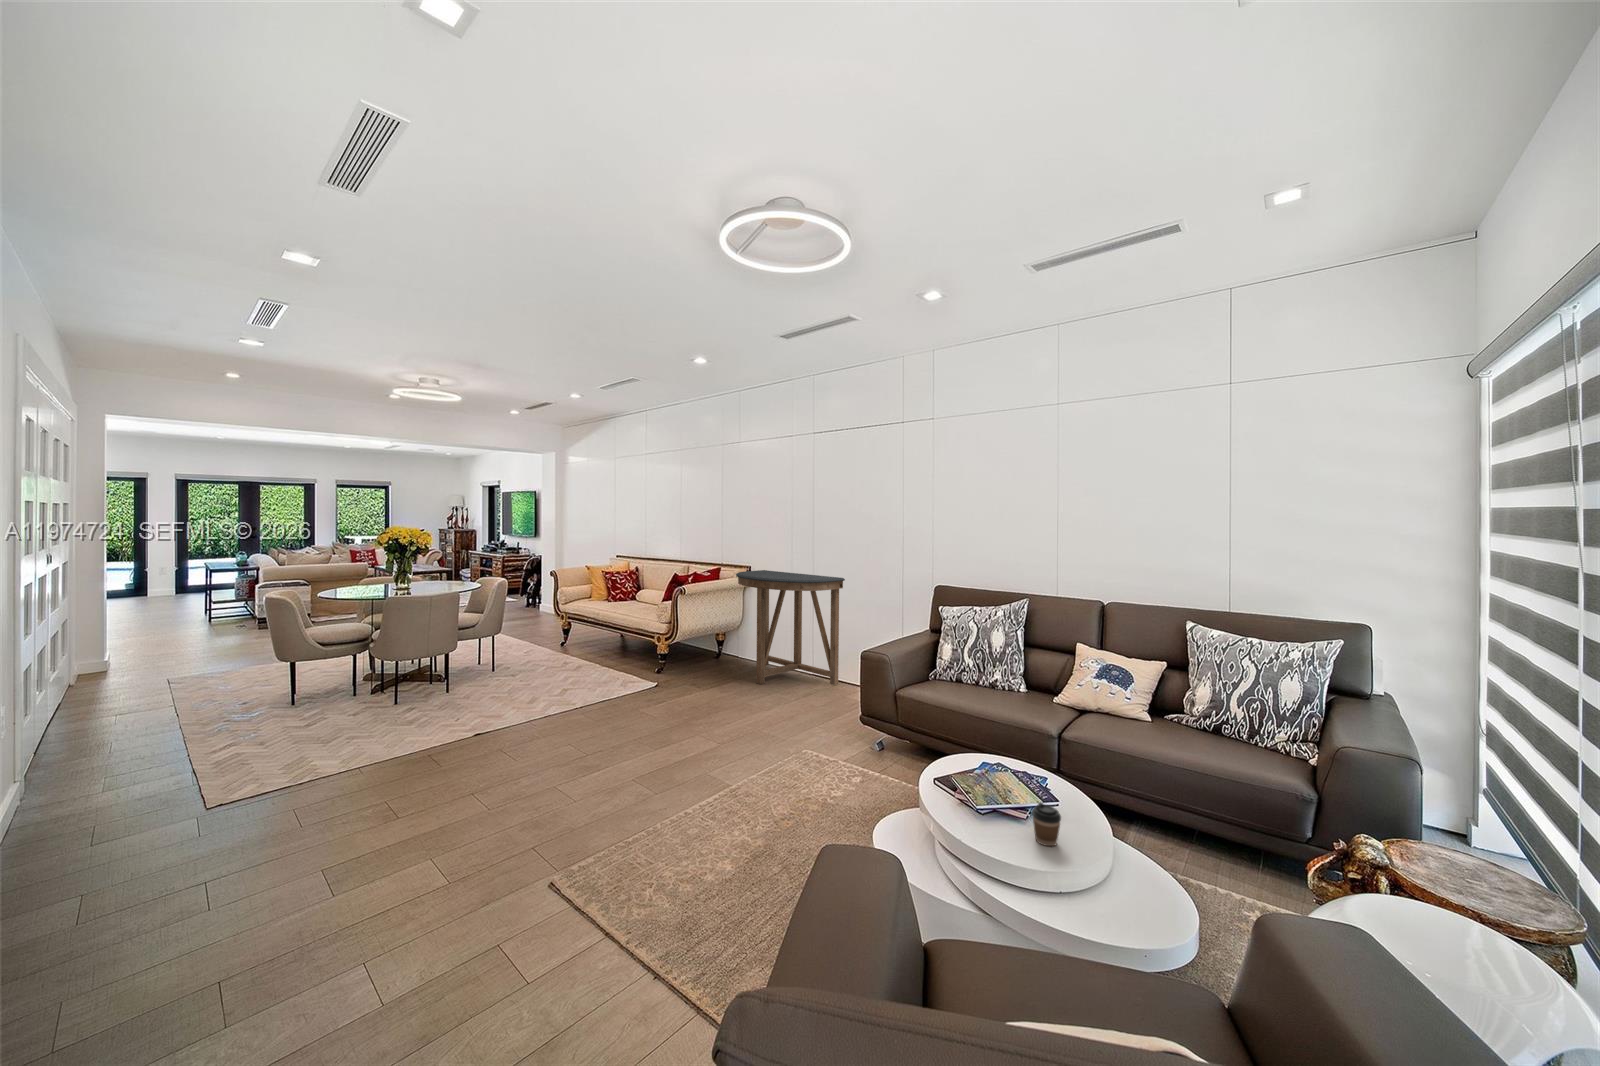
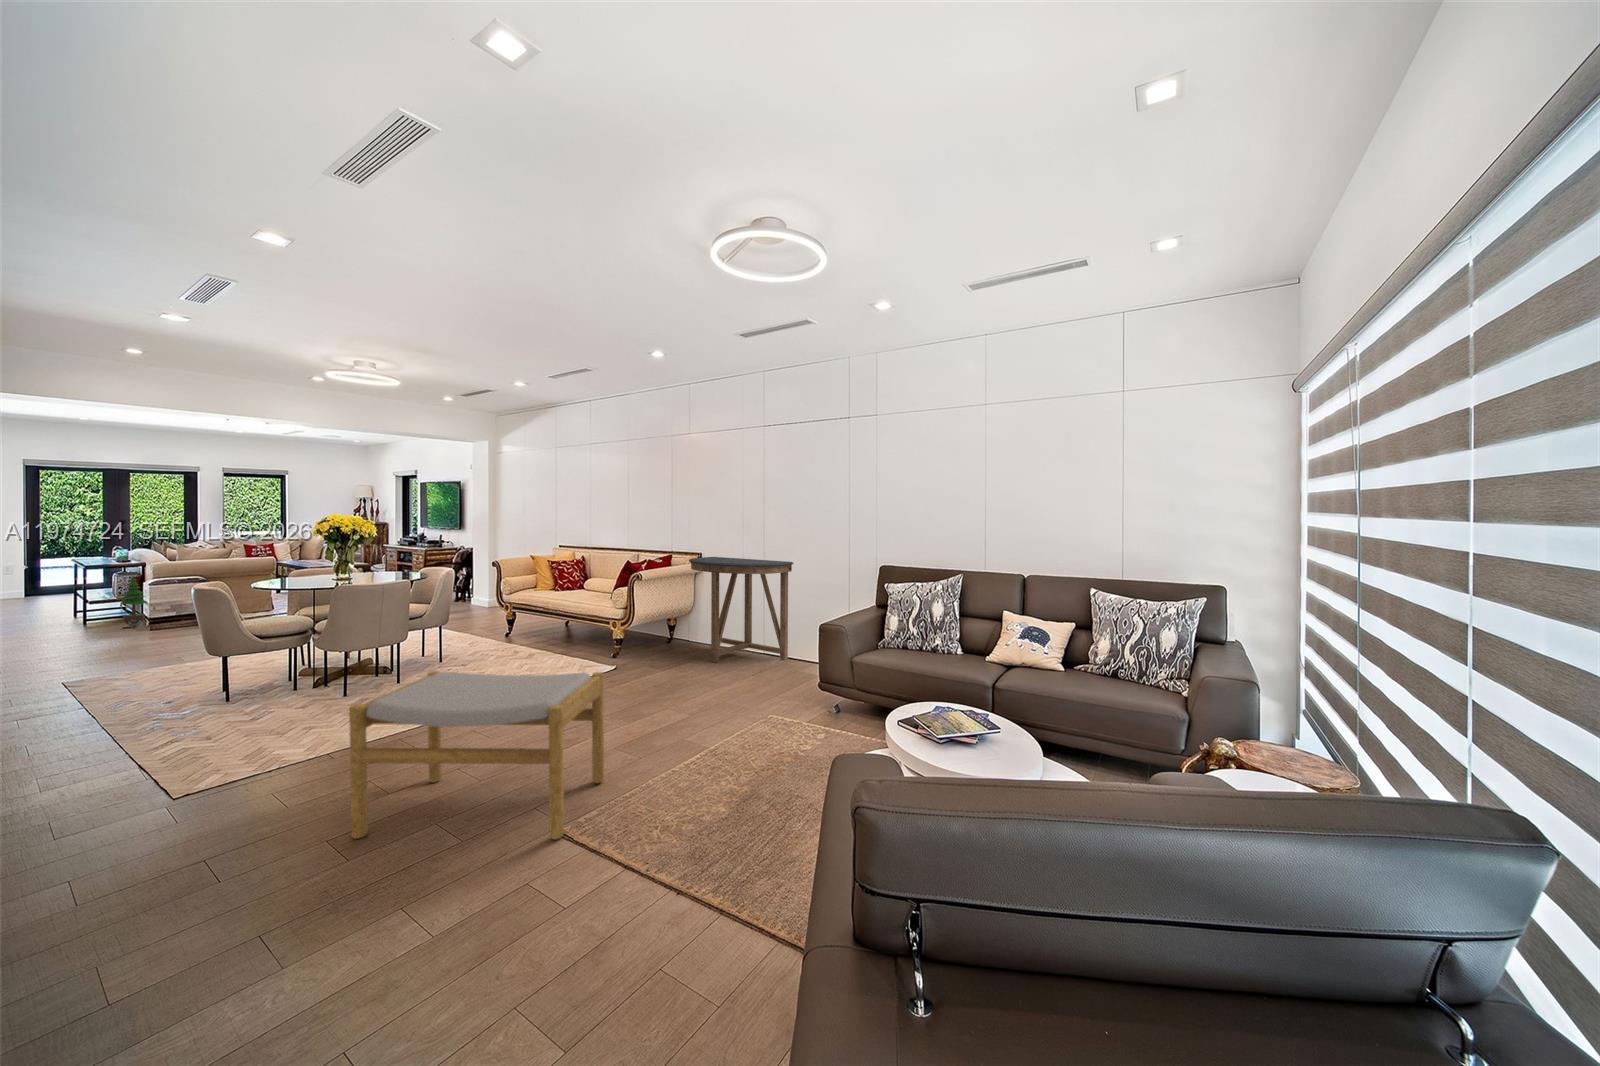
potted tree: none [233,580,256,627] -> present [121,577,147,627]
footstool: none [344,693,610,890] -> present [349,671,604,839]
coffee cup: present [1032,802,1061,846] -> none [985,728,1008,762]

